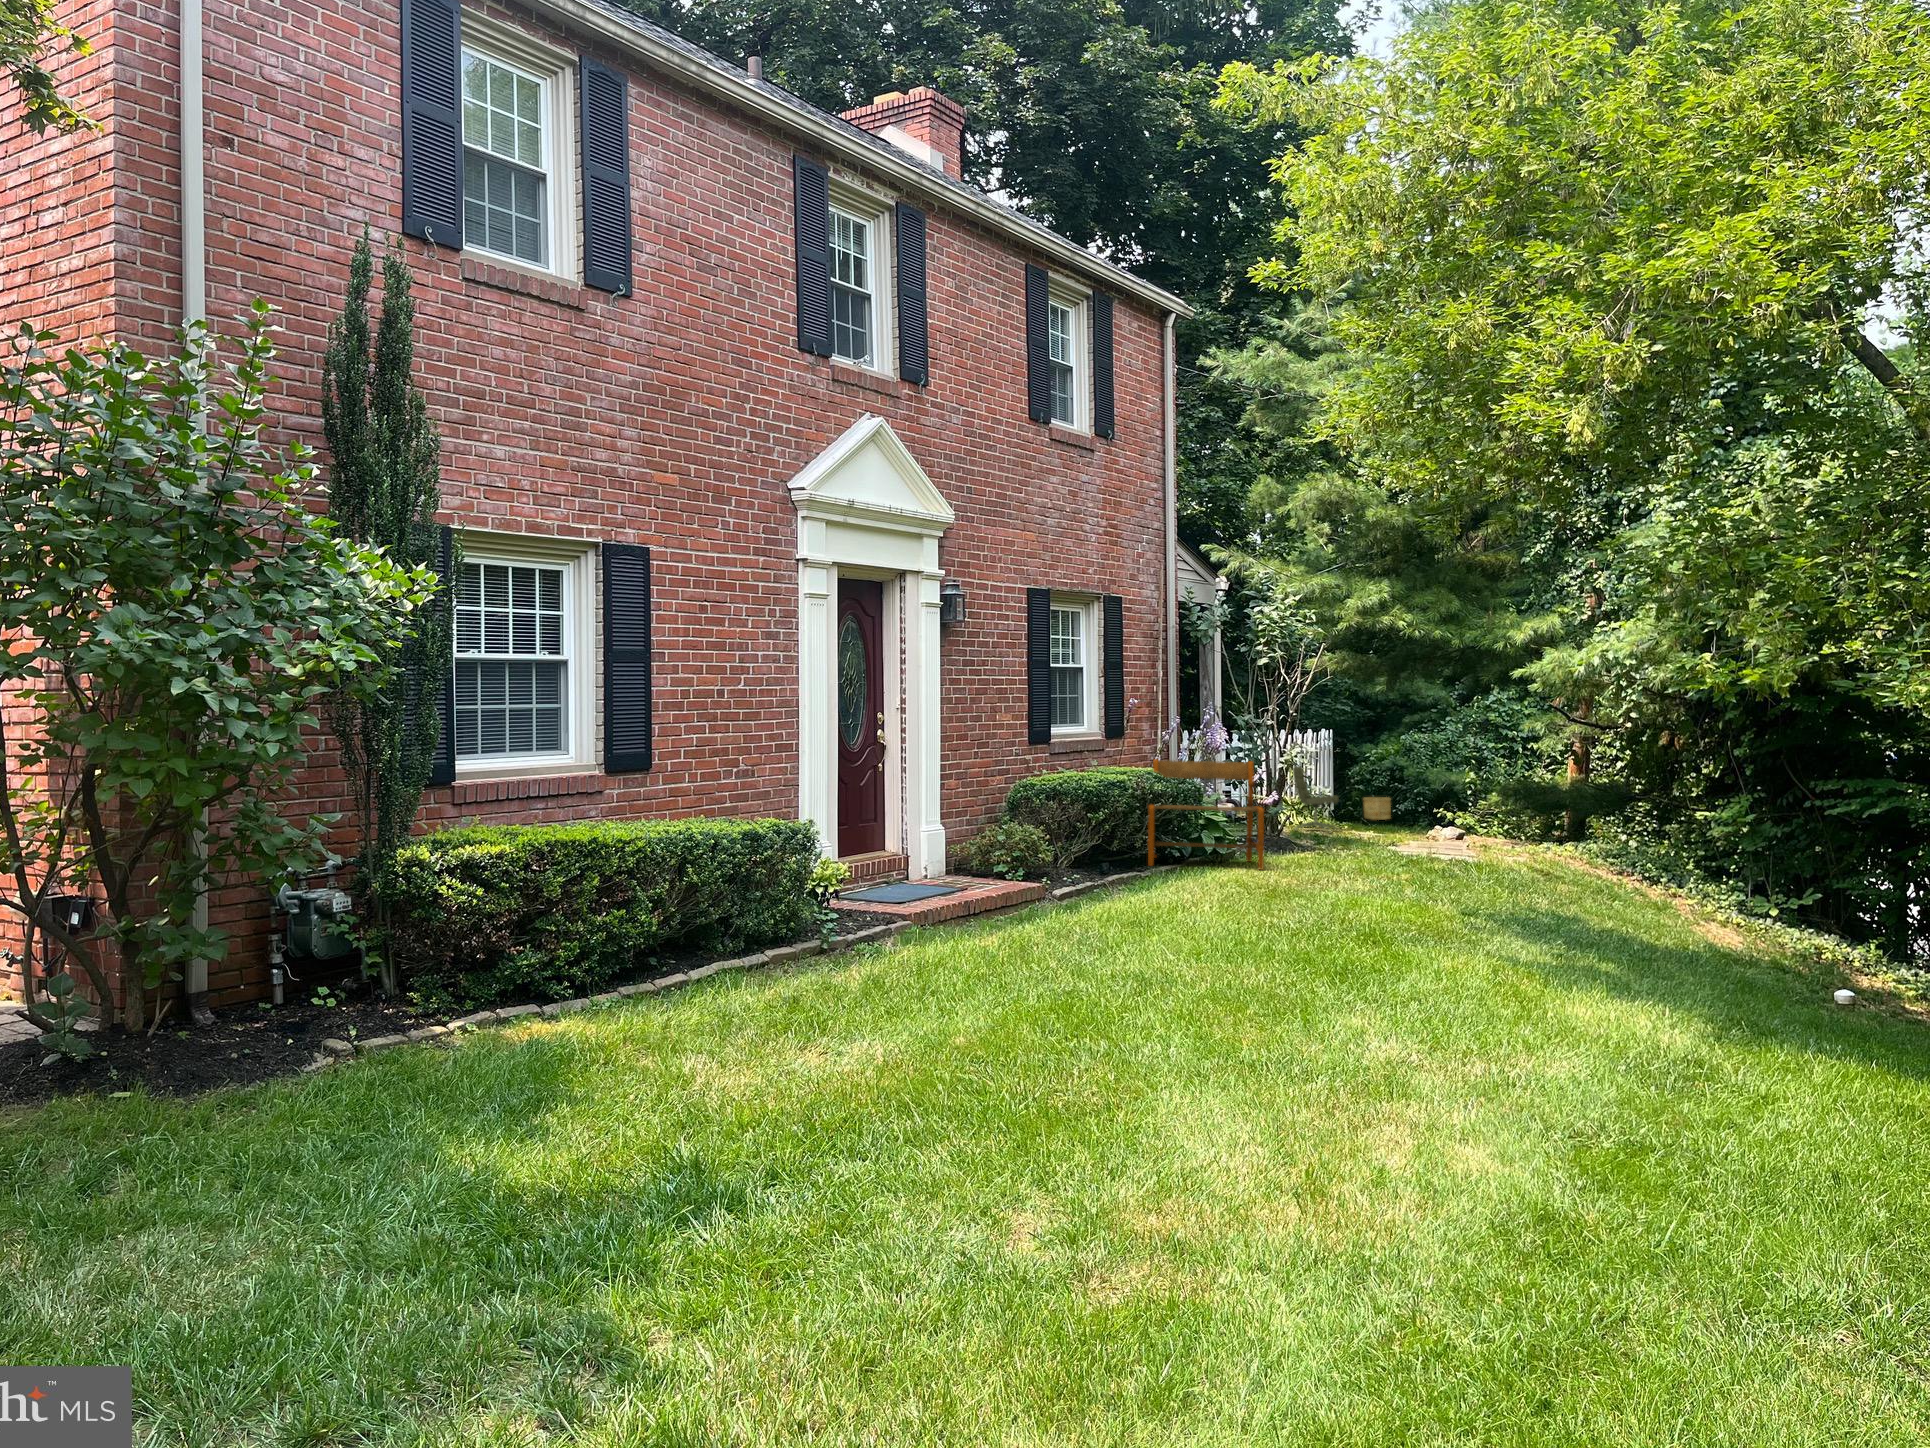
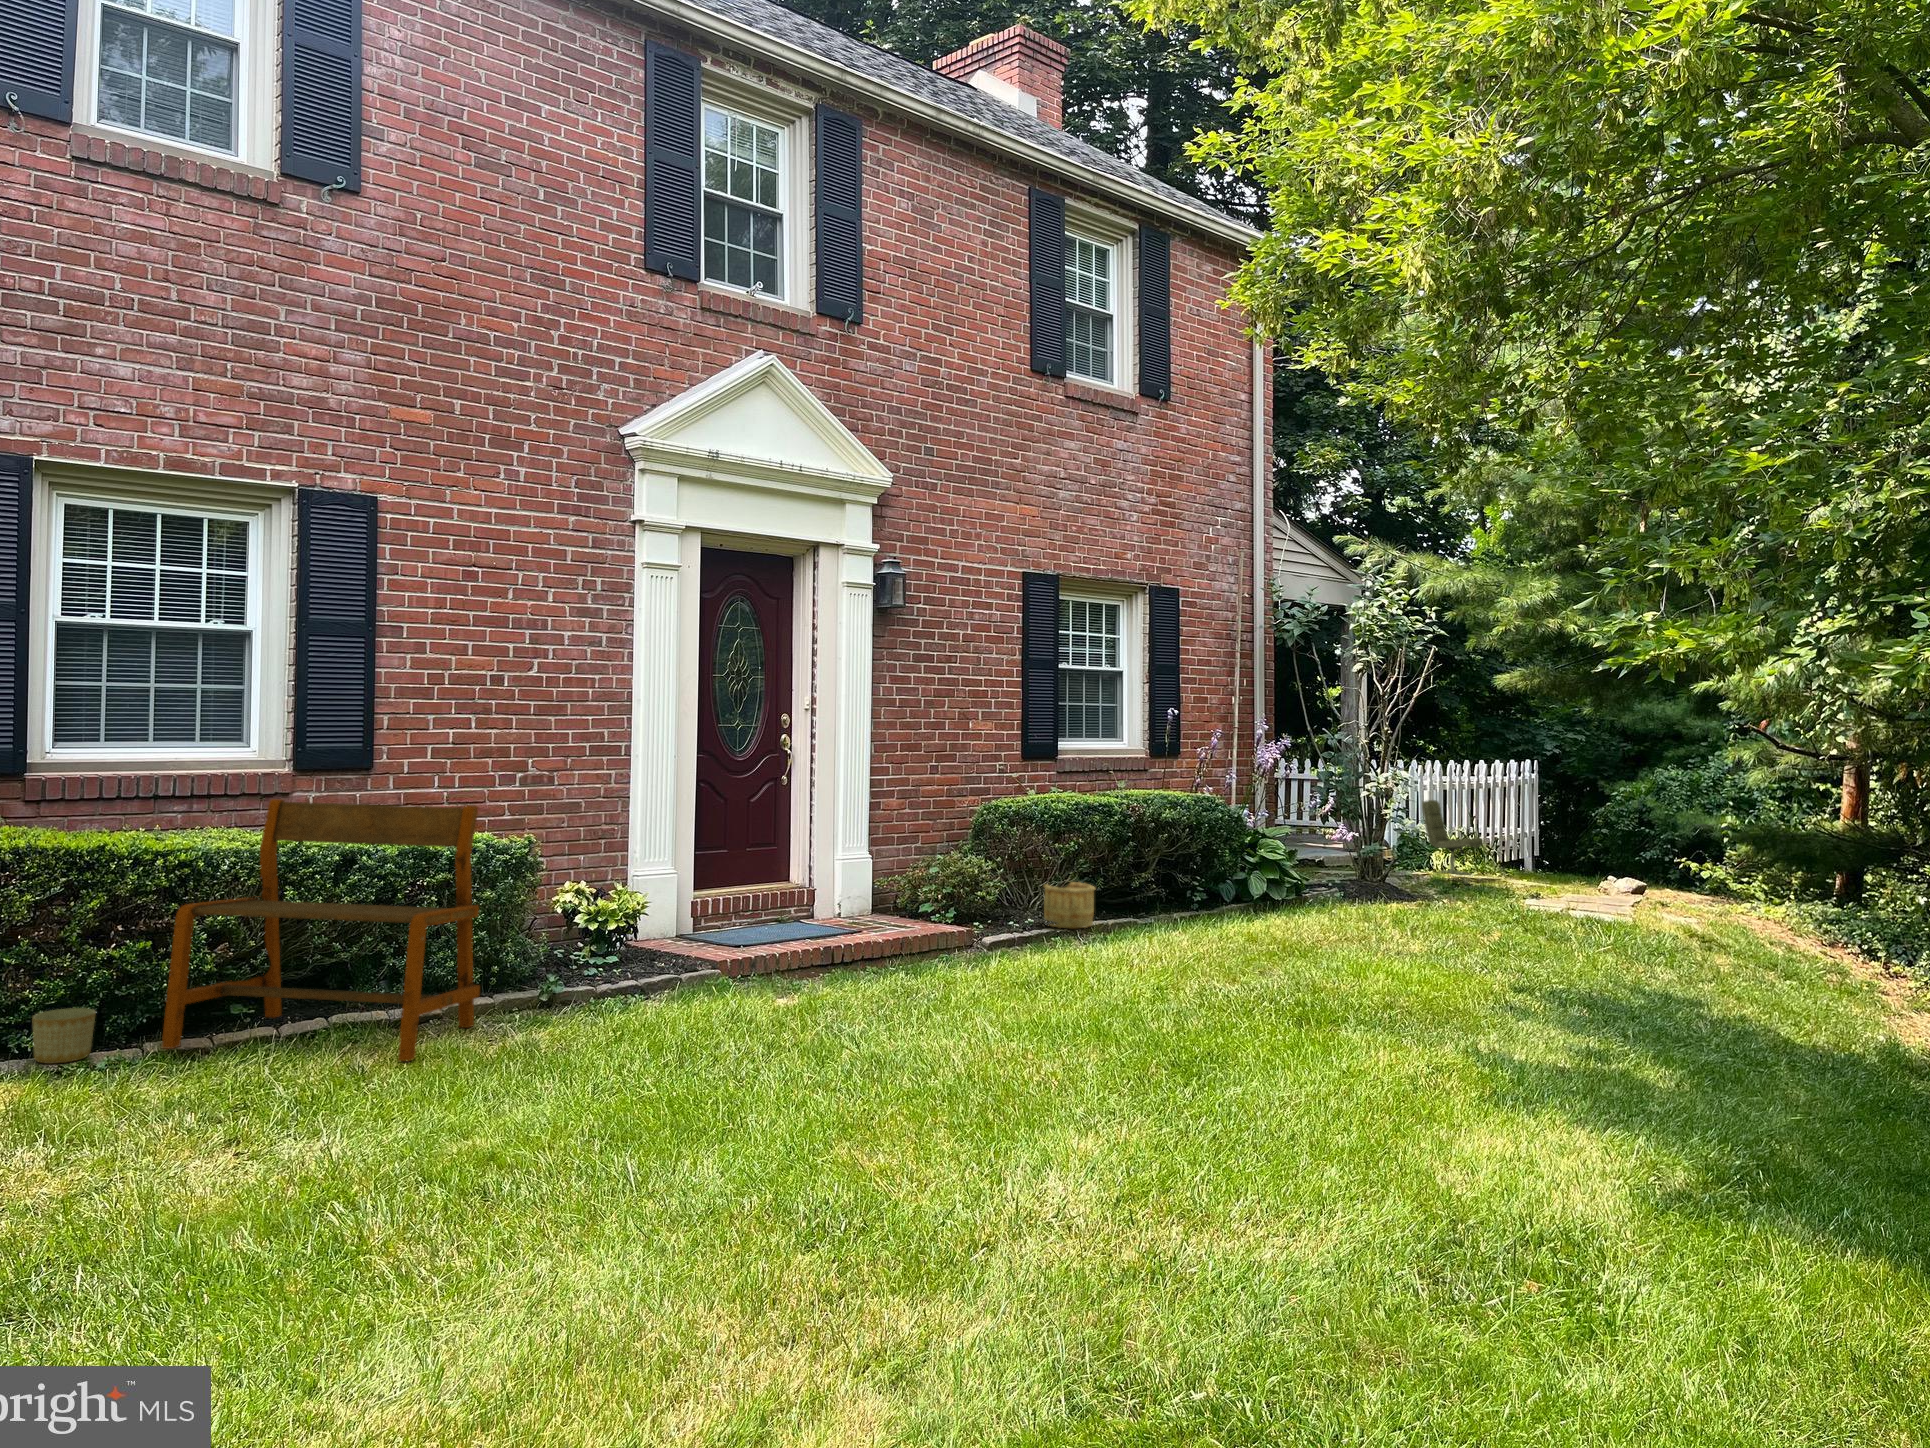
bench: present [1148,759,1264,870] -> present [162,799,480,1061]
wooden bucket: present [1363,797,1391,820] -> present [1044,882,1095,928]
planter: none [556,962,597,1004] -> present [33,1008,96,1064]

